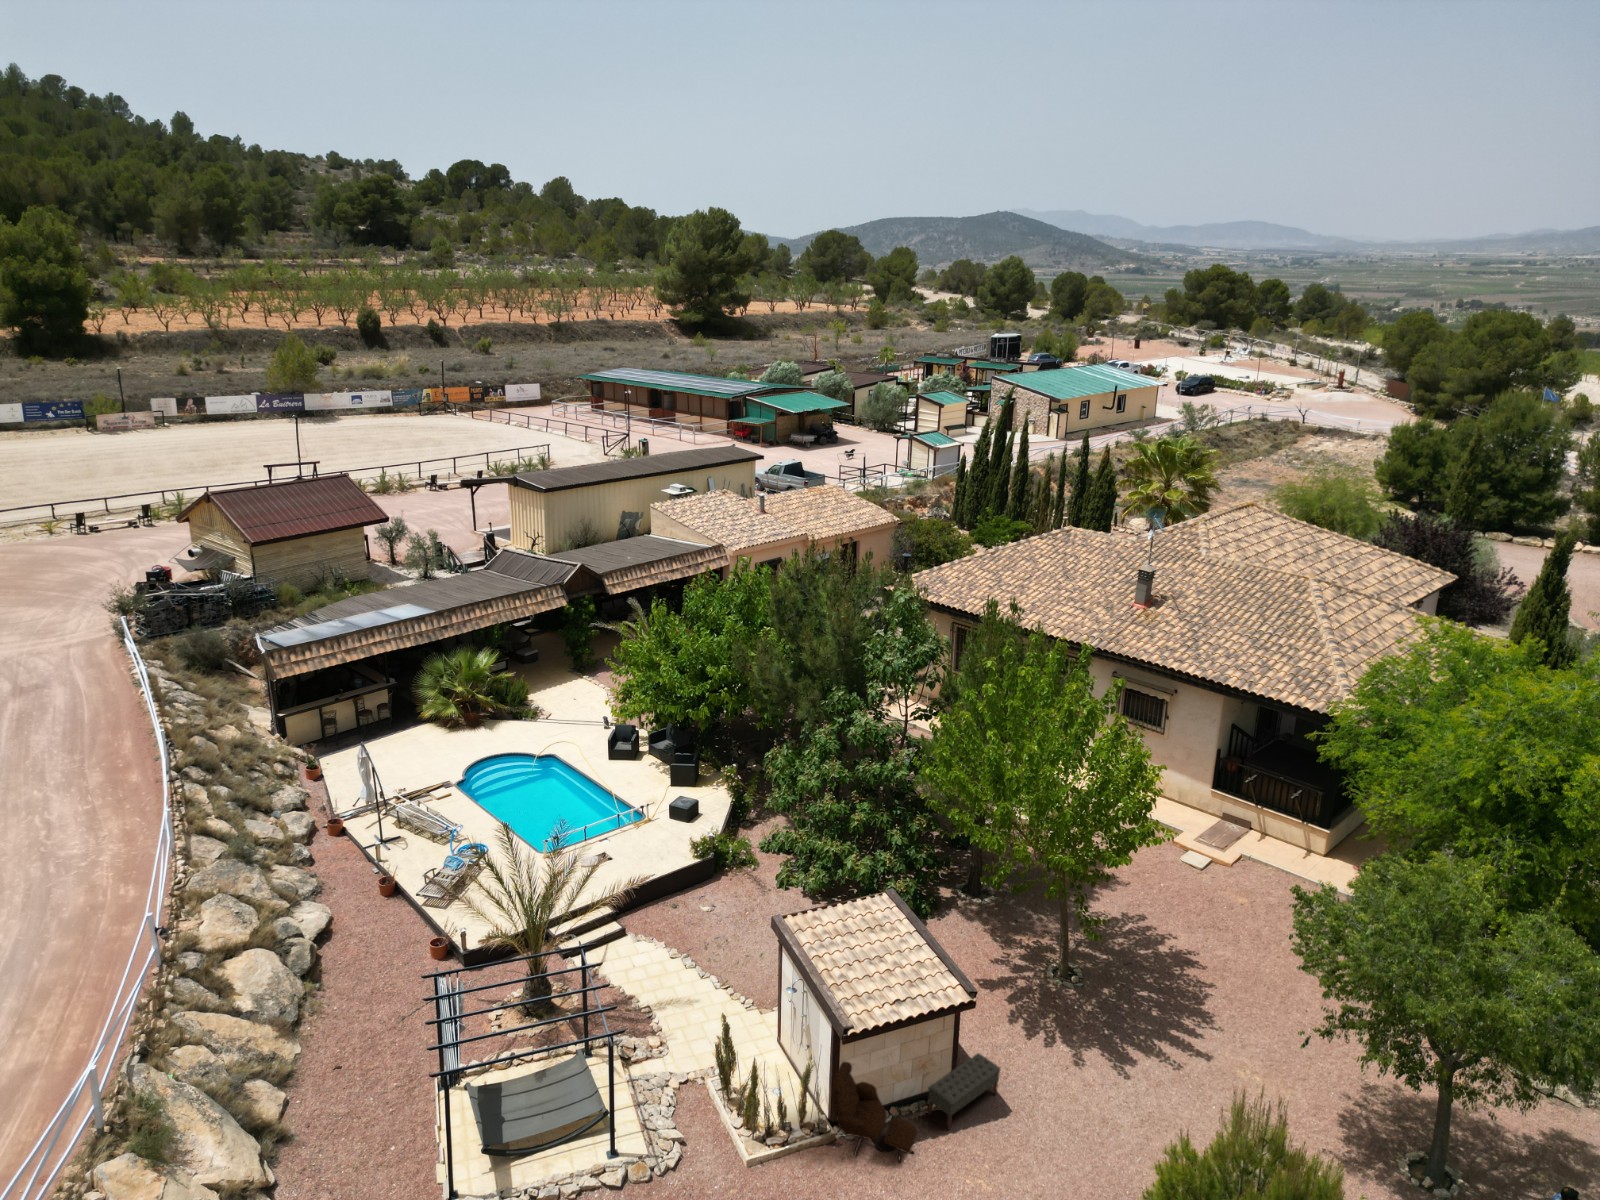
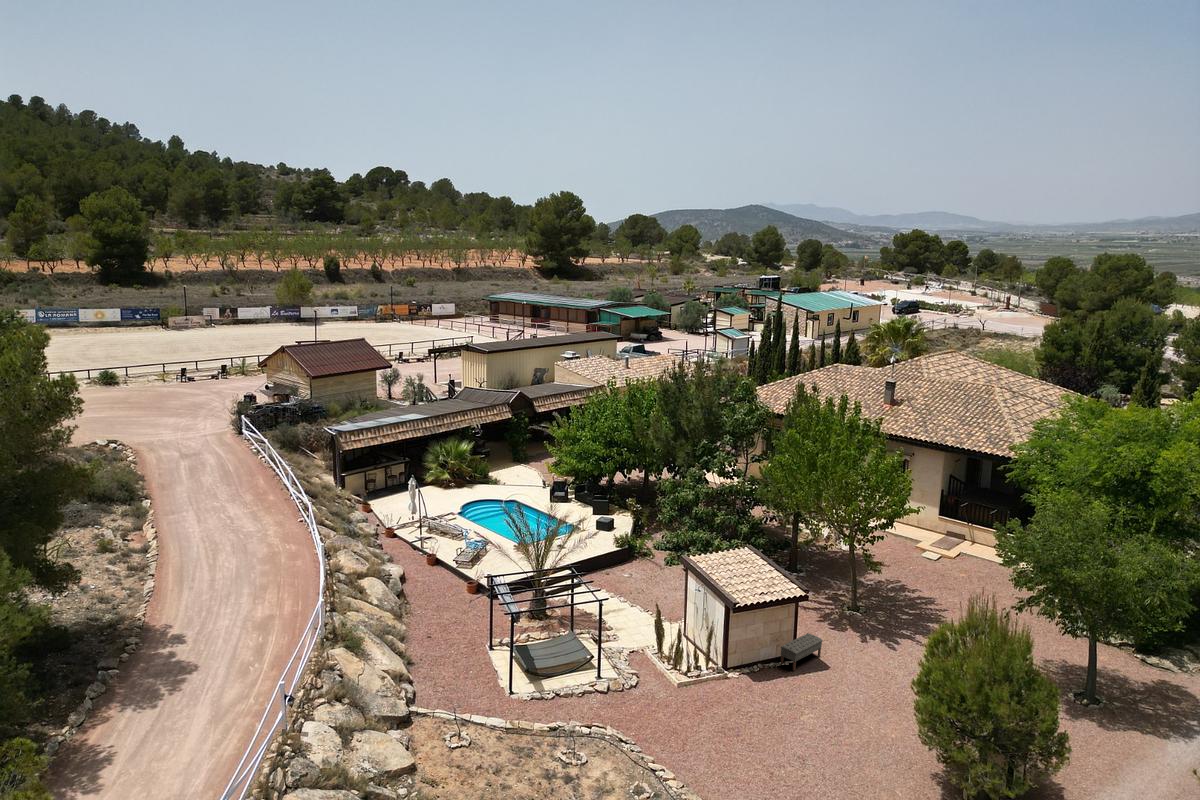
lounge chair: present [833,1061,917,1161] -> none [727,627,776,684]

